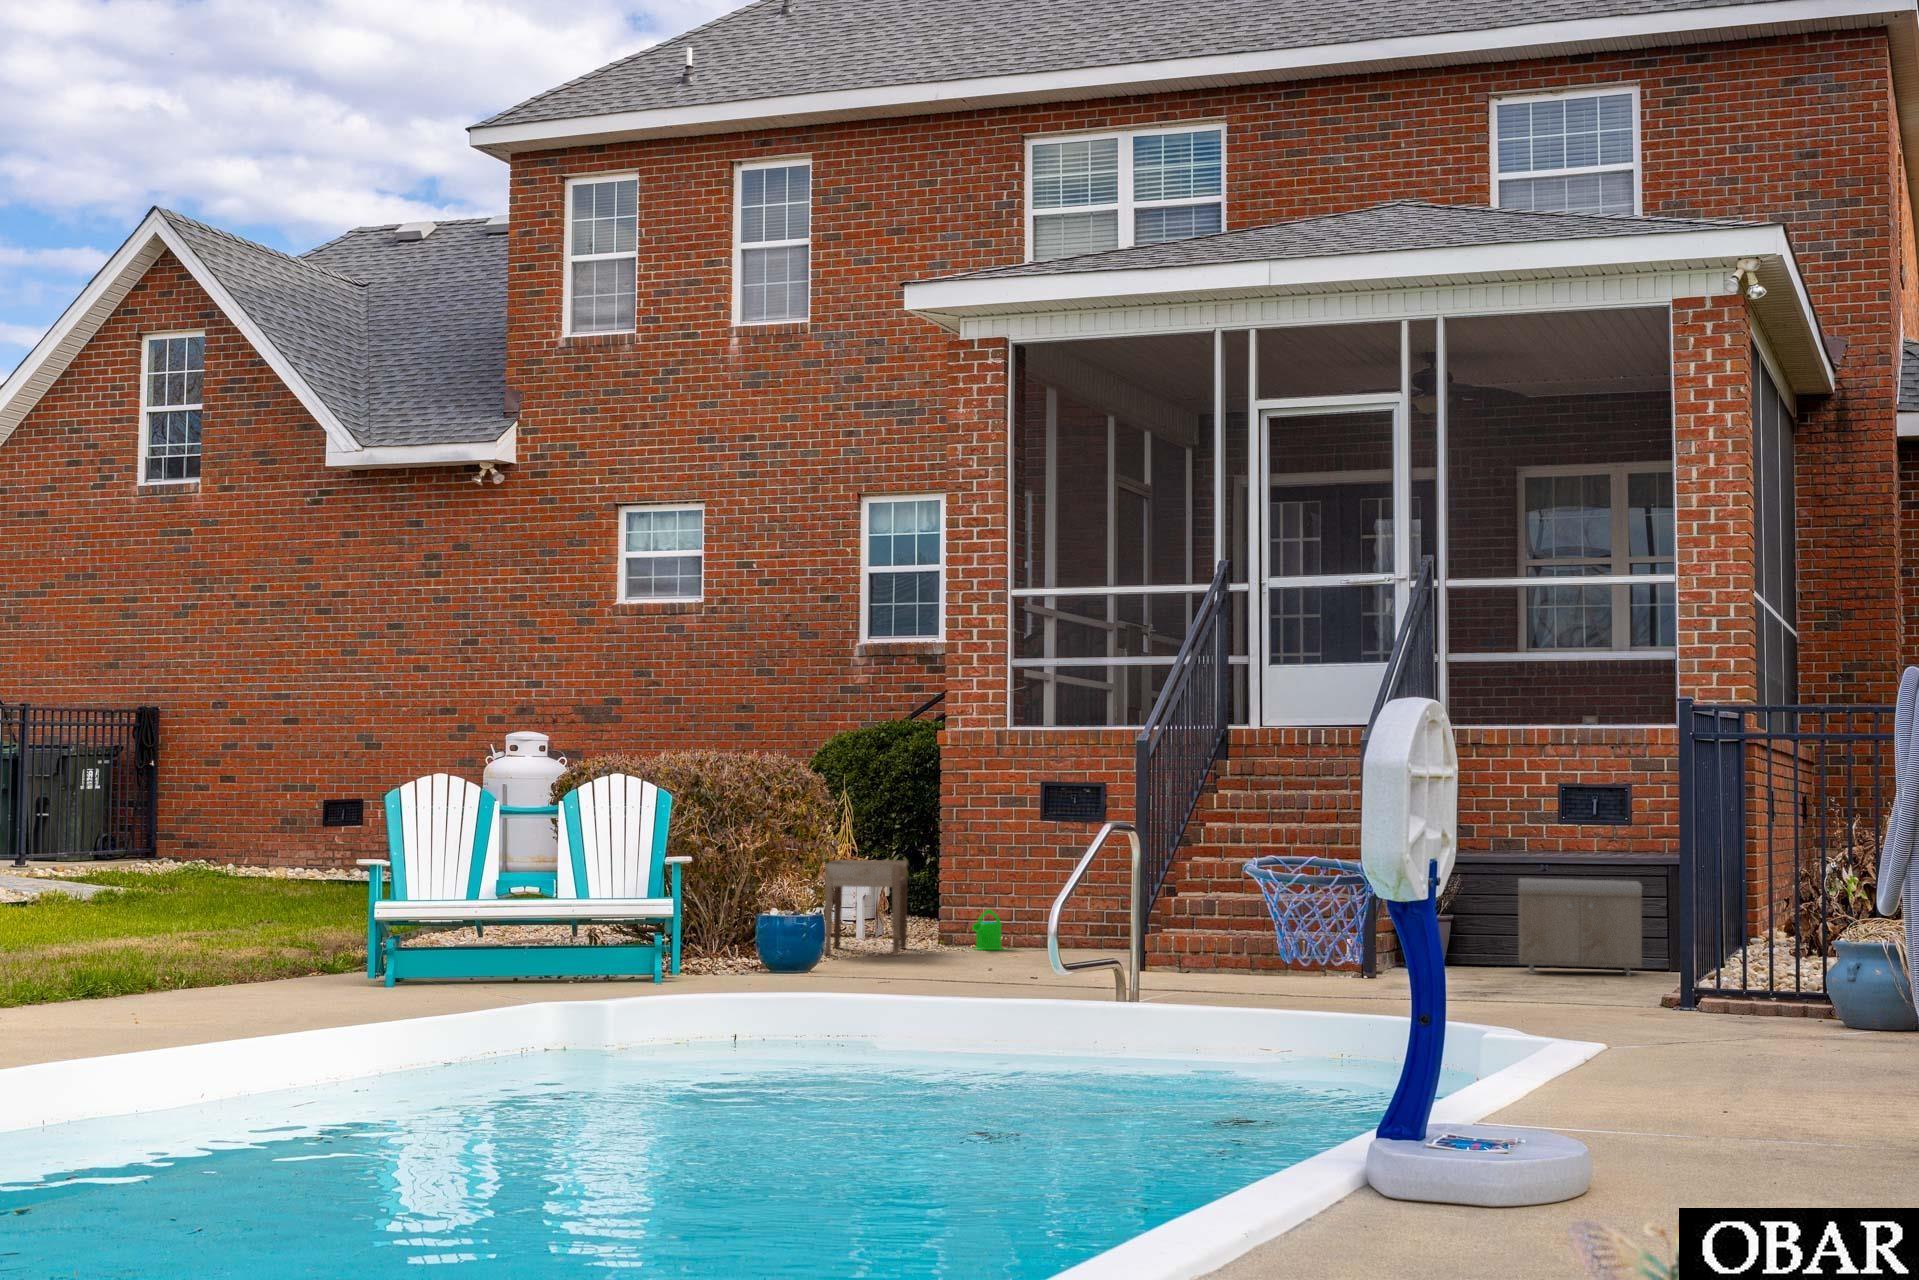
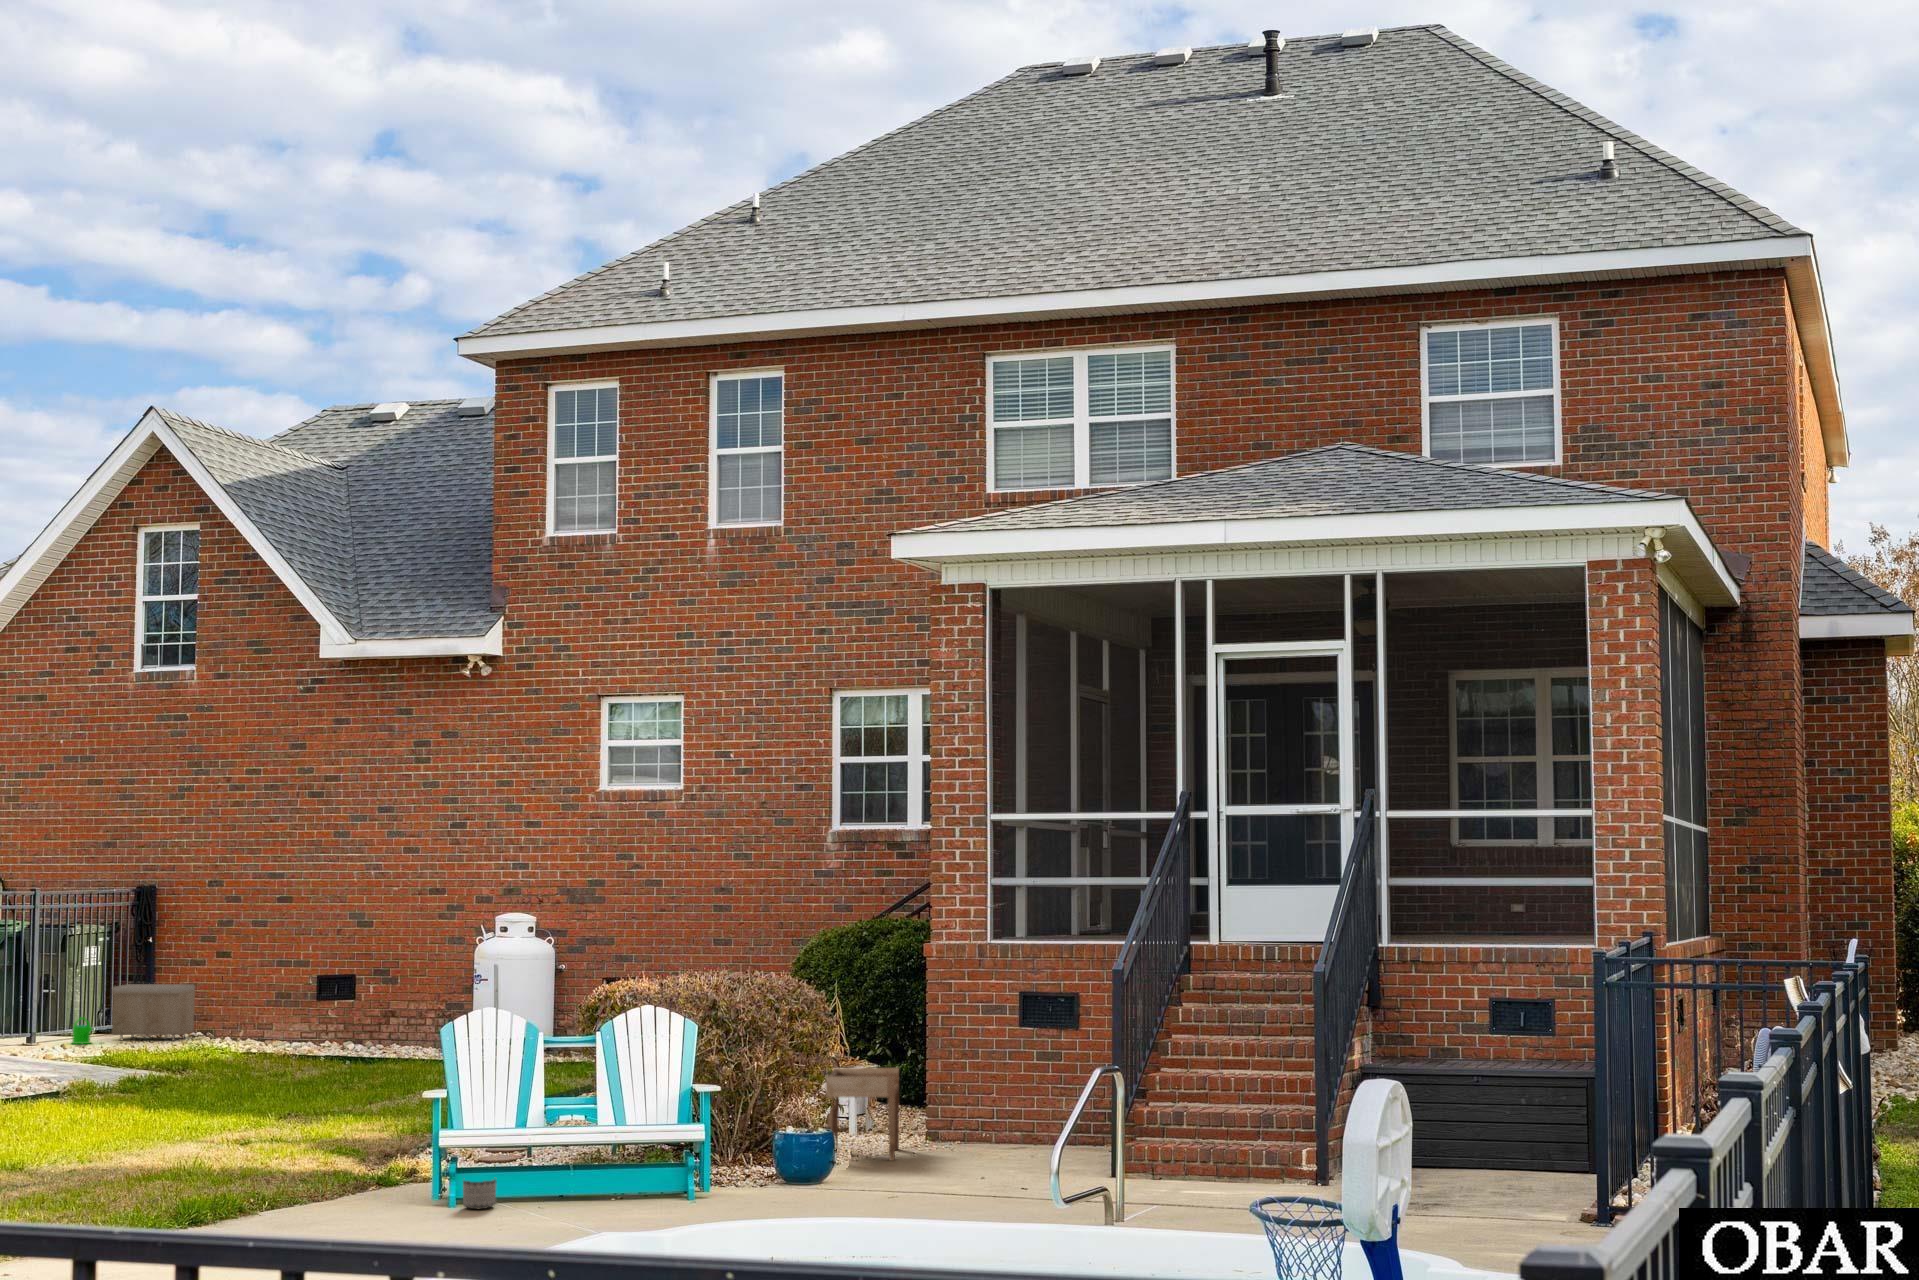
storage bench: present [1518,878,1642,976] -> present [112,984,195,1041]
watering can: present [972,909,1002,950] -> present [72,1017,92,1044]
planter: none [415,948,452,981] -> present [463,1180,497,1209]

